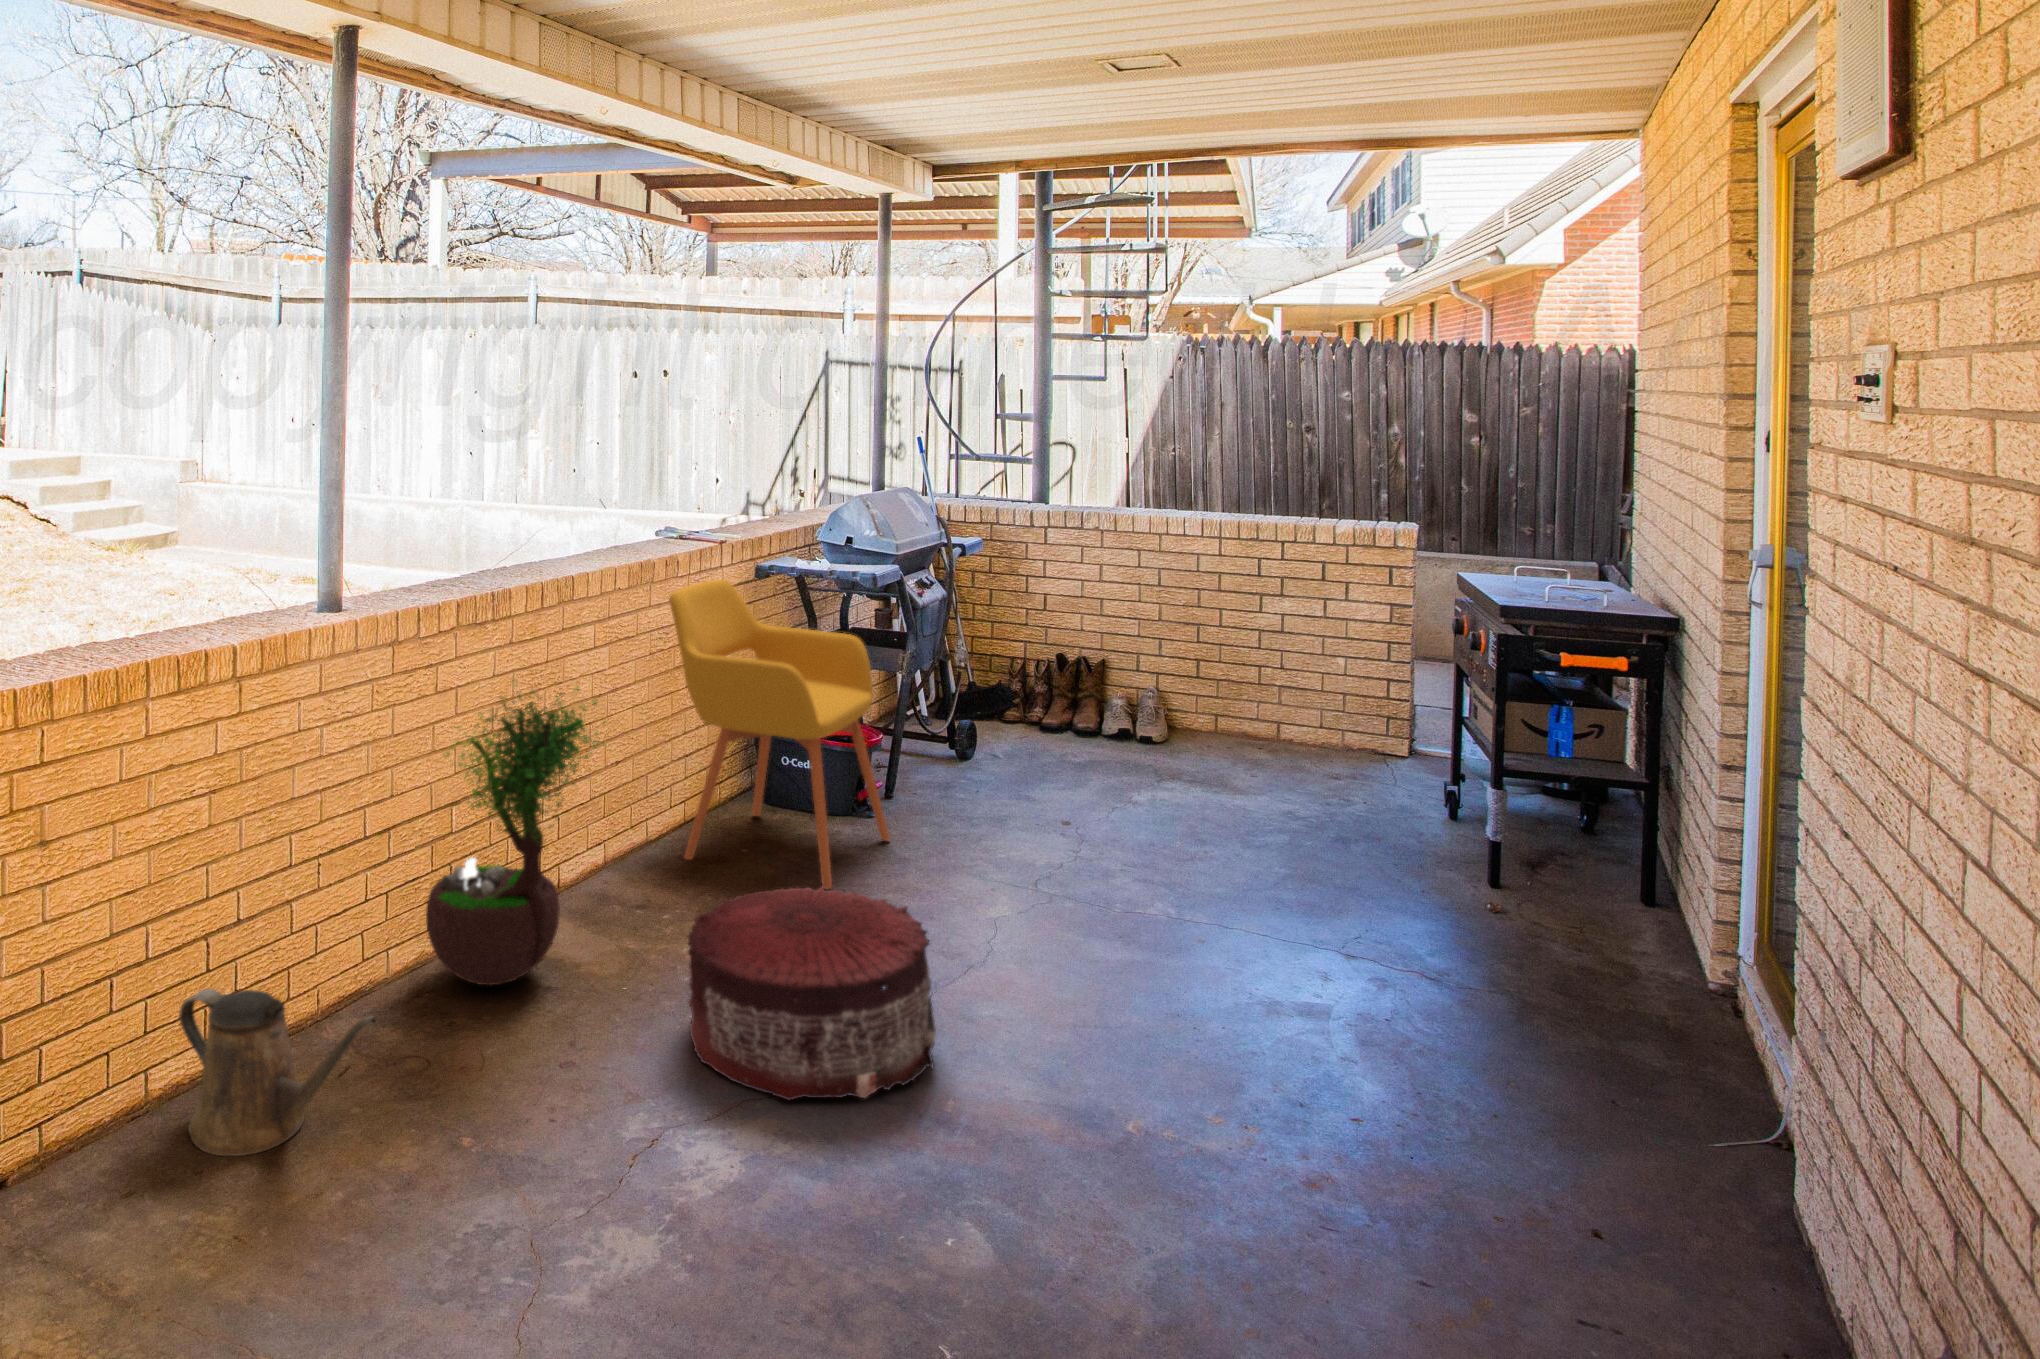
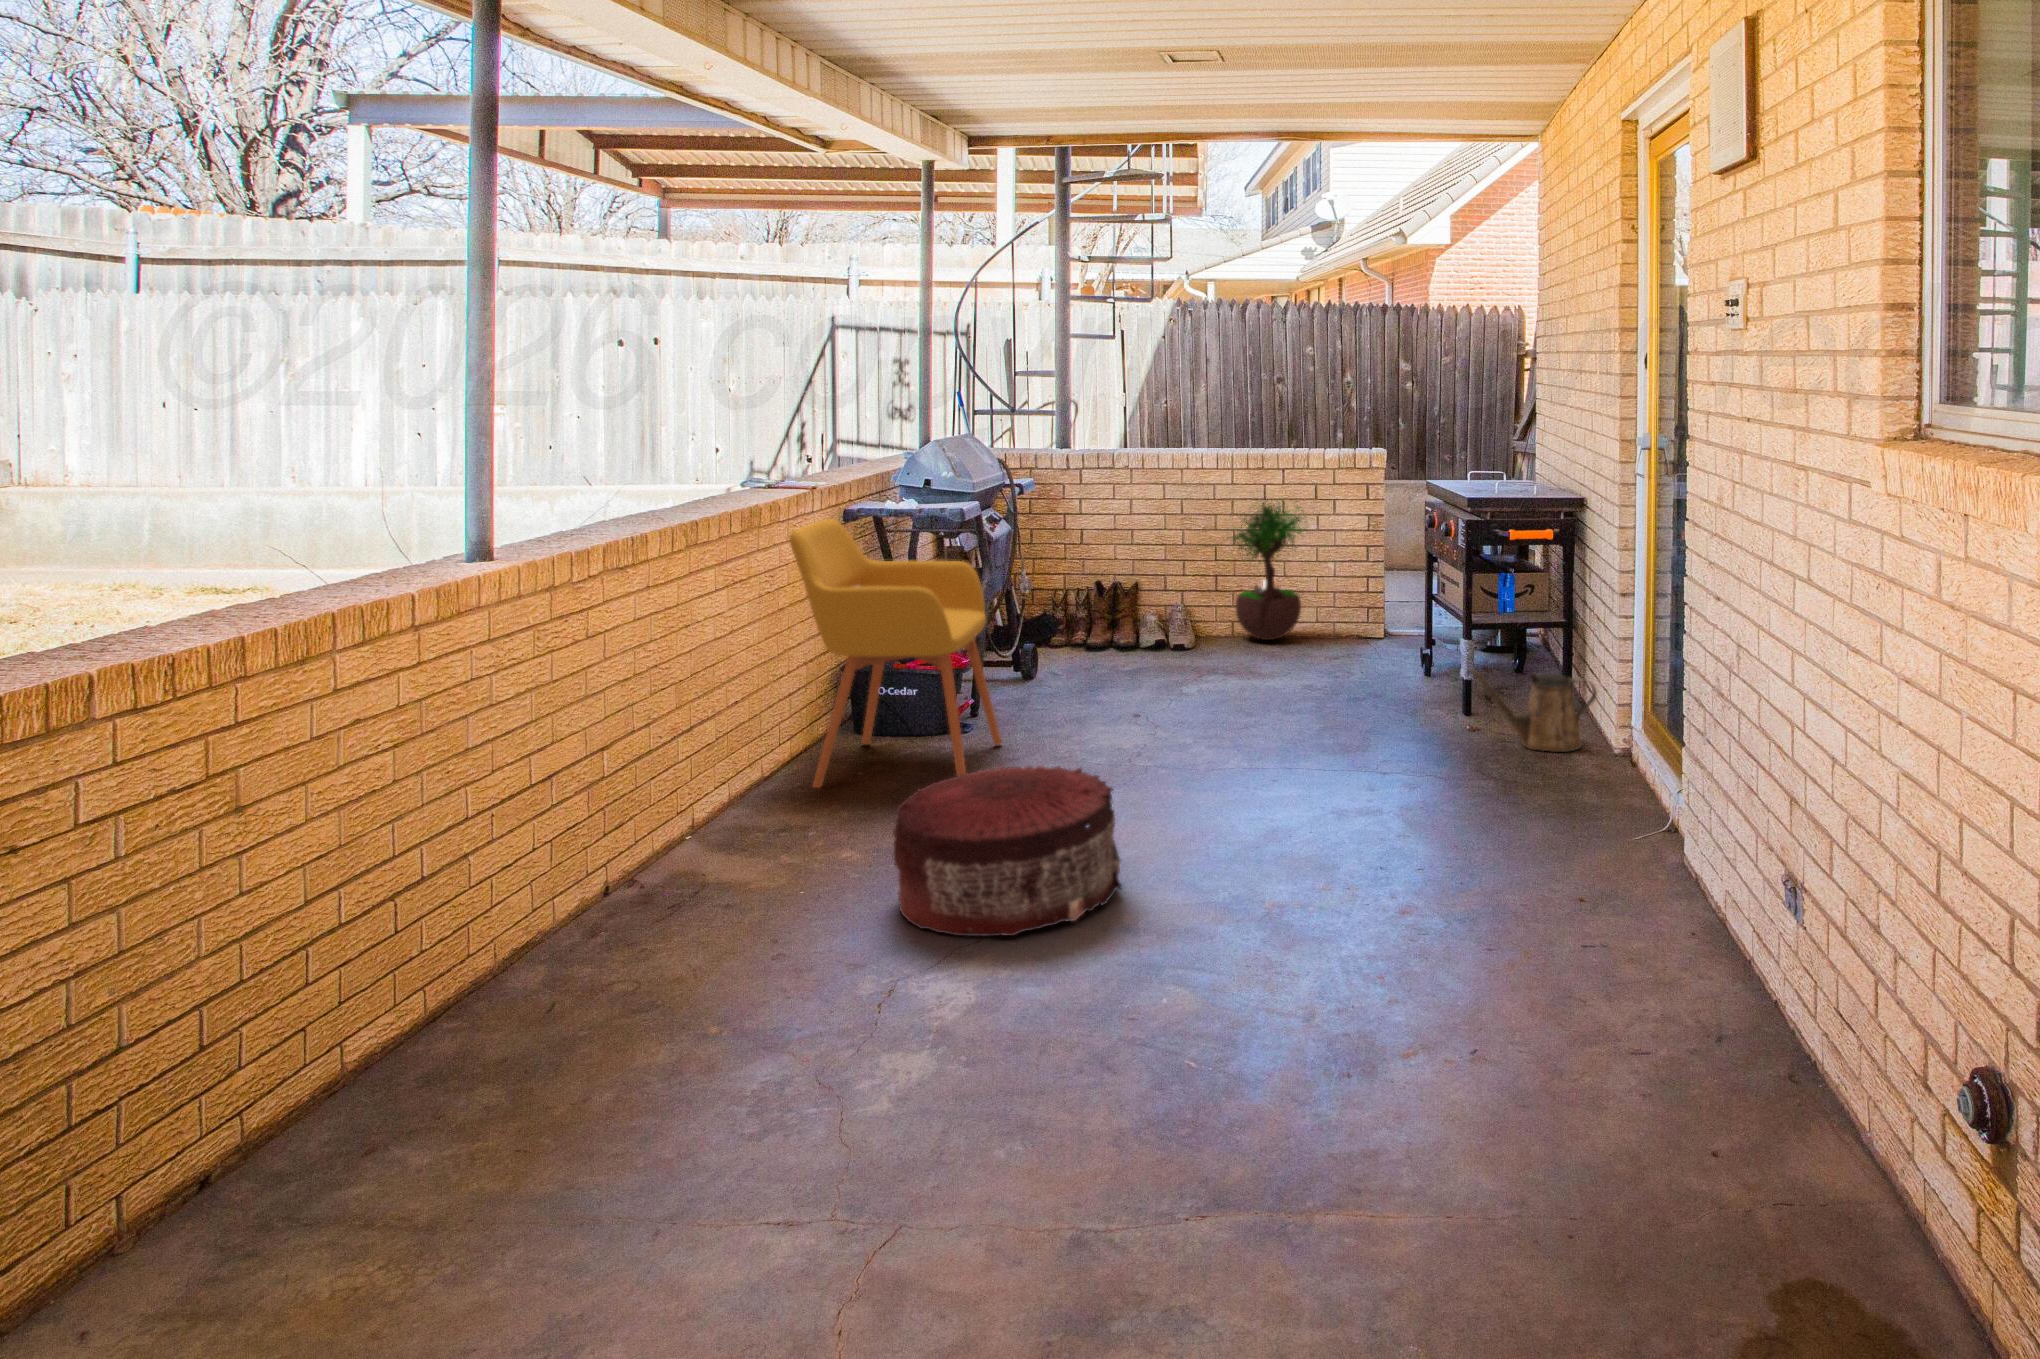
potted tree: present [426,680,606,985] -> present [1227,499,1309,640]
watering can: present [179,989,376,1156] -> present [1469,669,1597,752]

